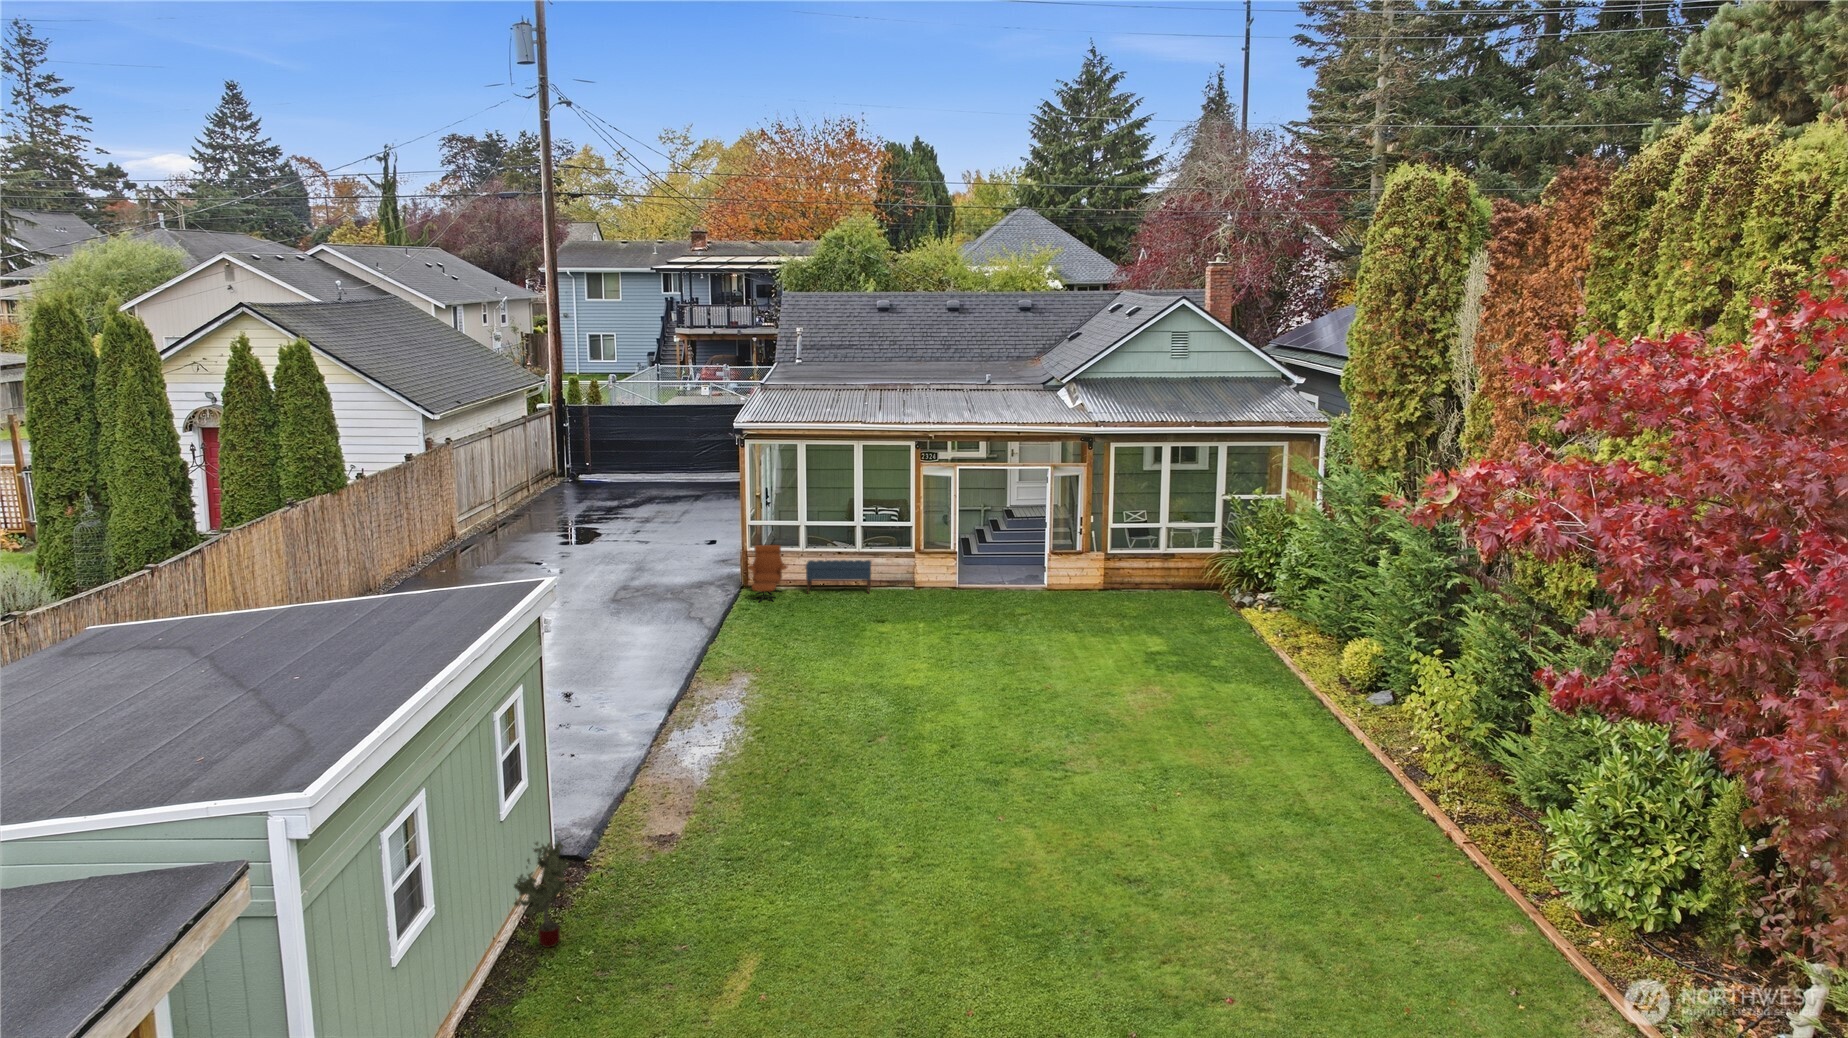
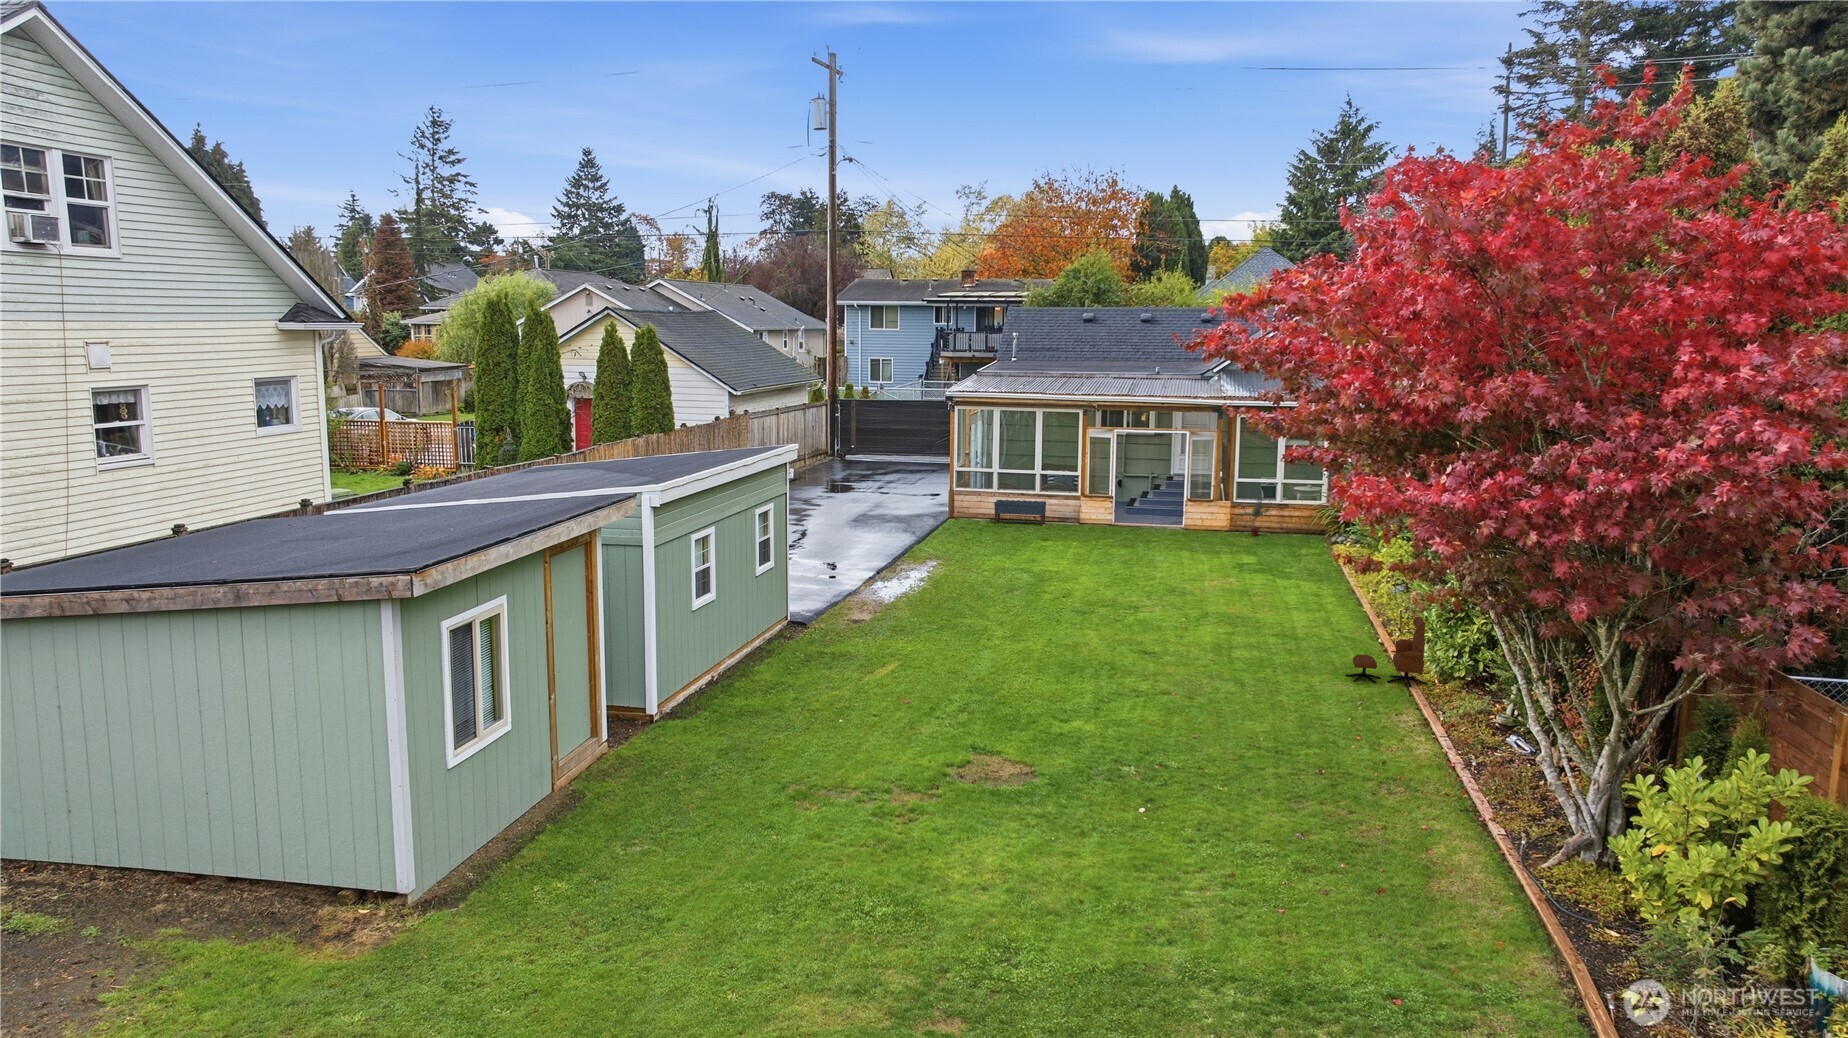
lounge chair: present [748,545,787,601] -> present [1346,616,1428,687]
potted tree: present [514,841,569,948] -> present [1244,497,1272,536]

